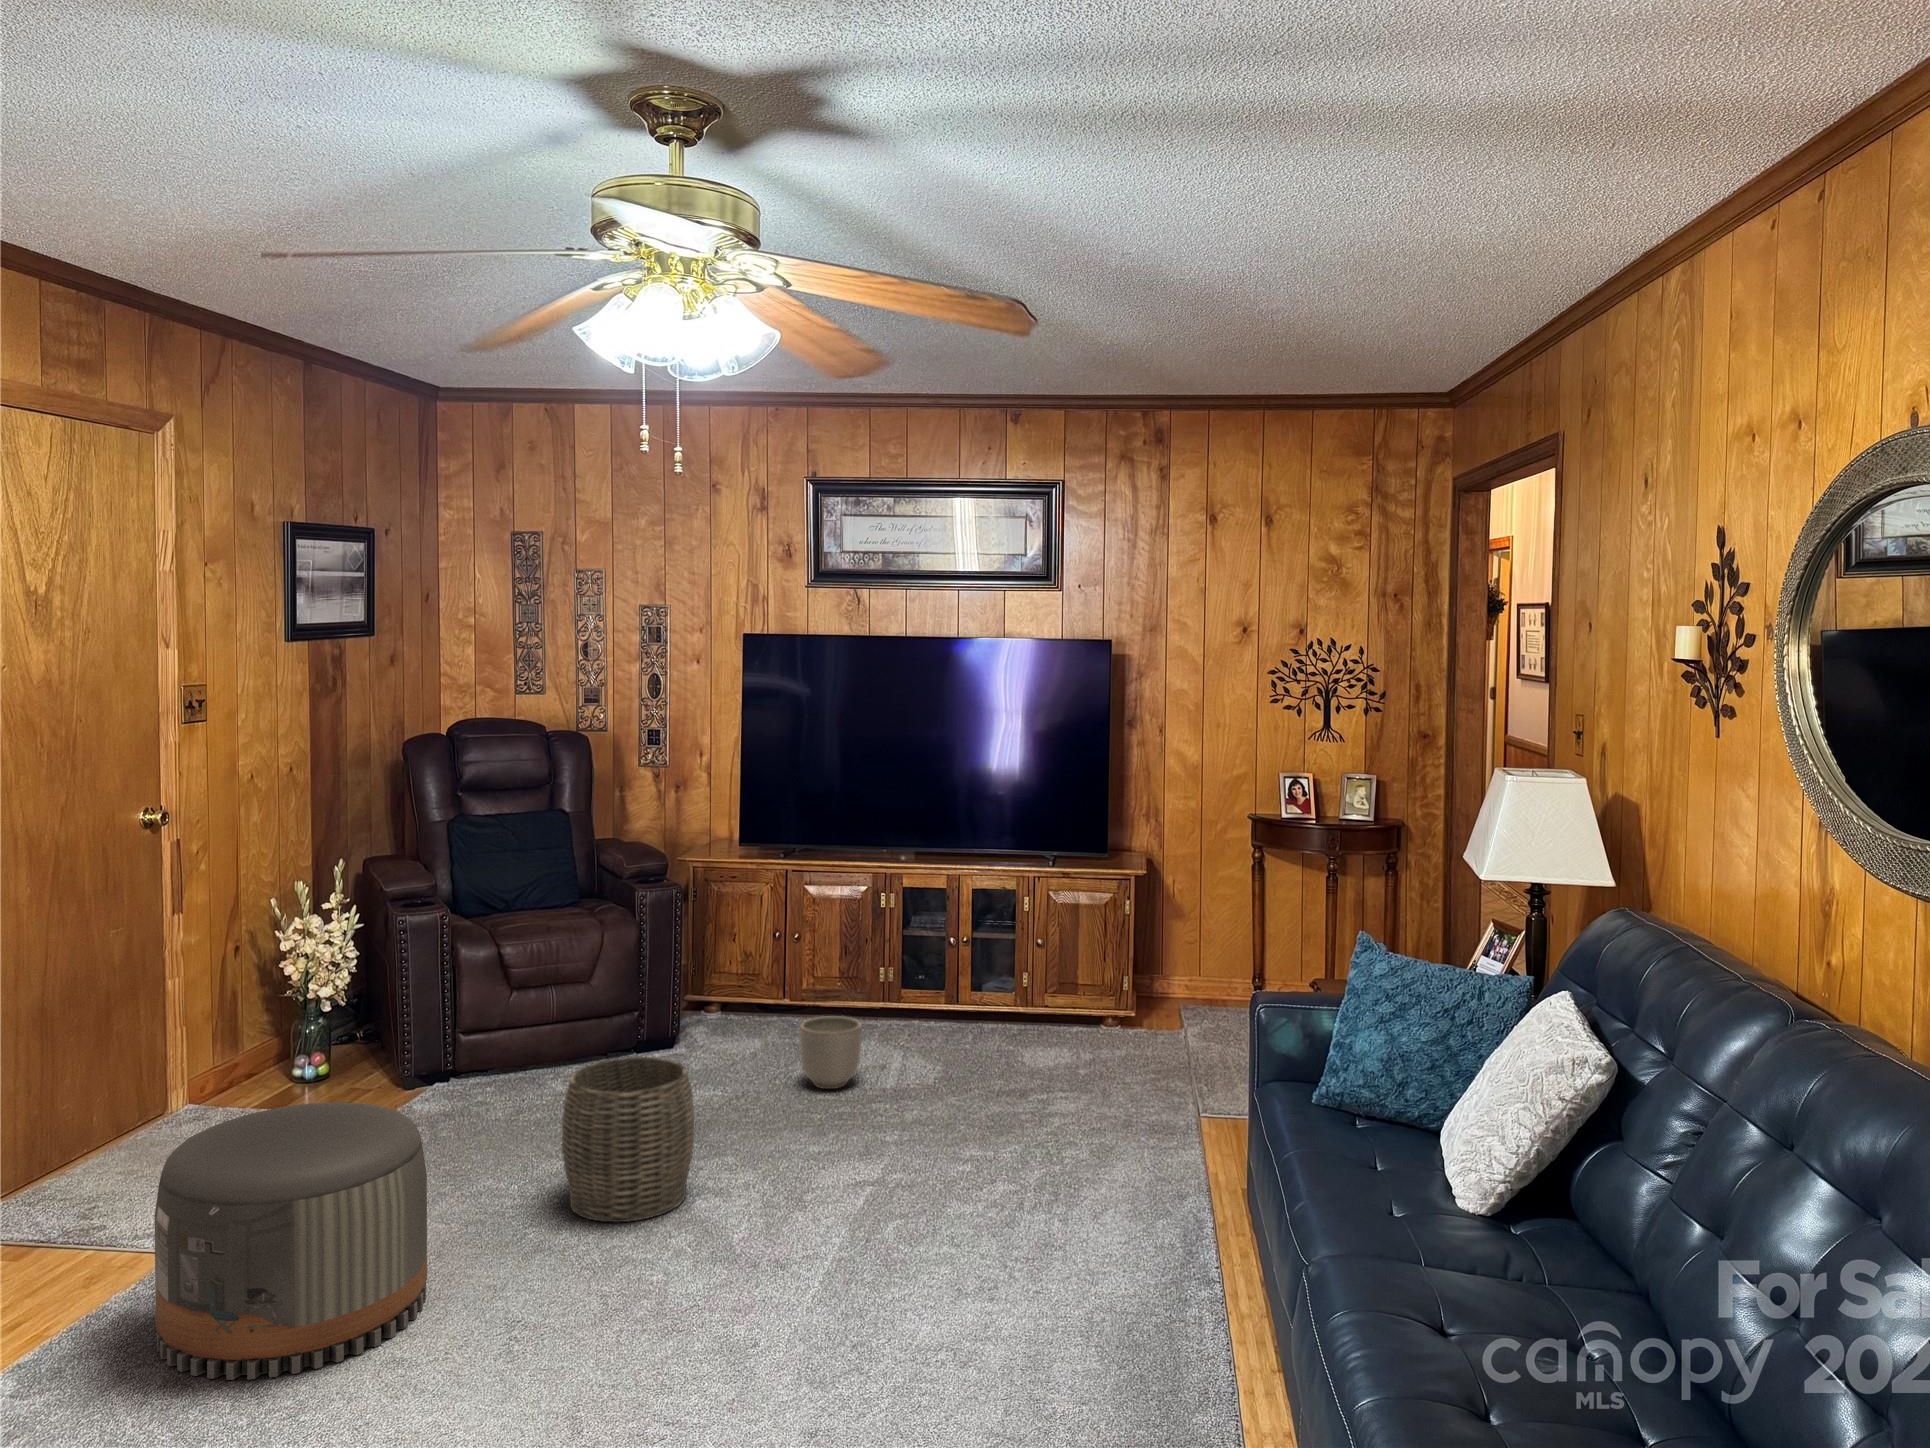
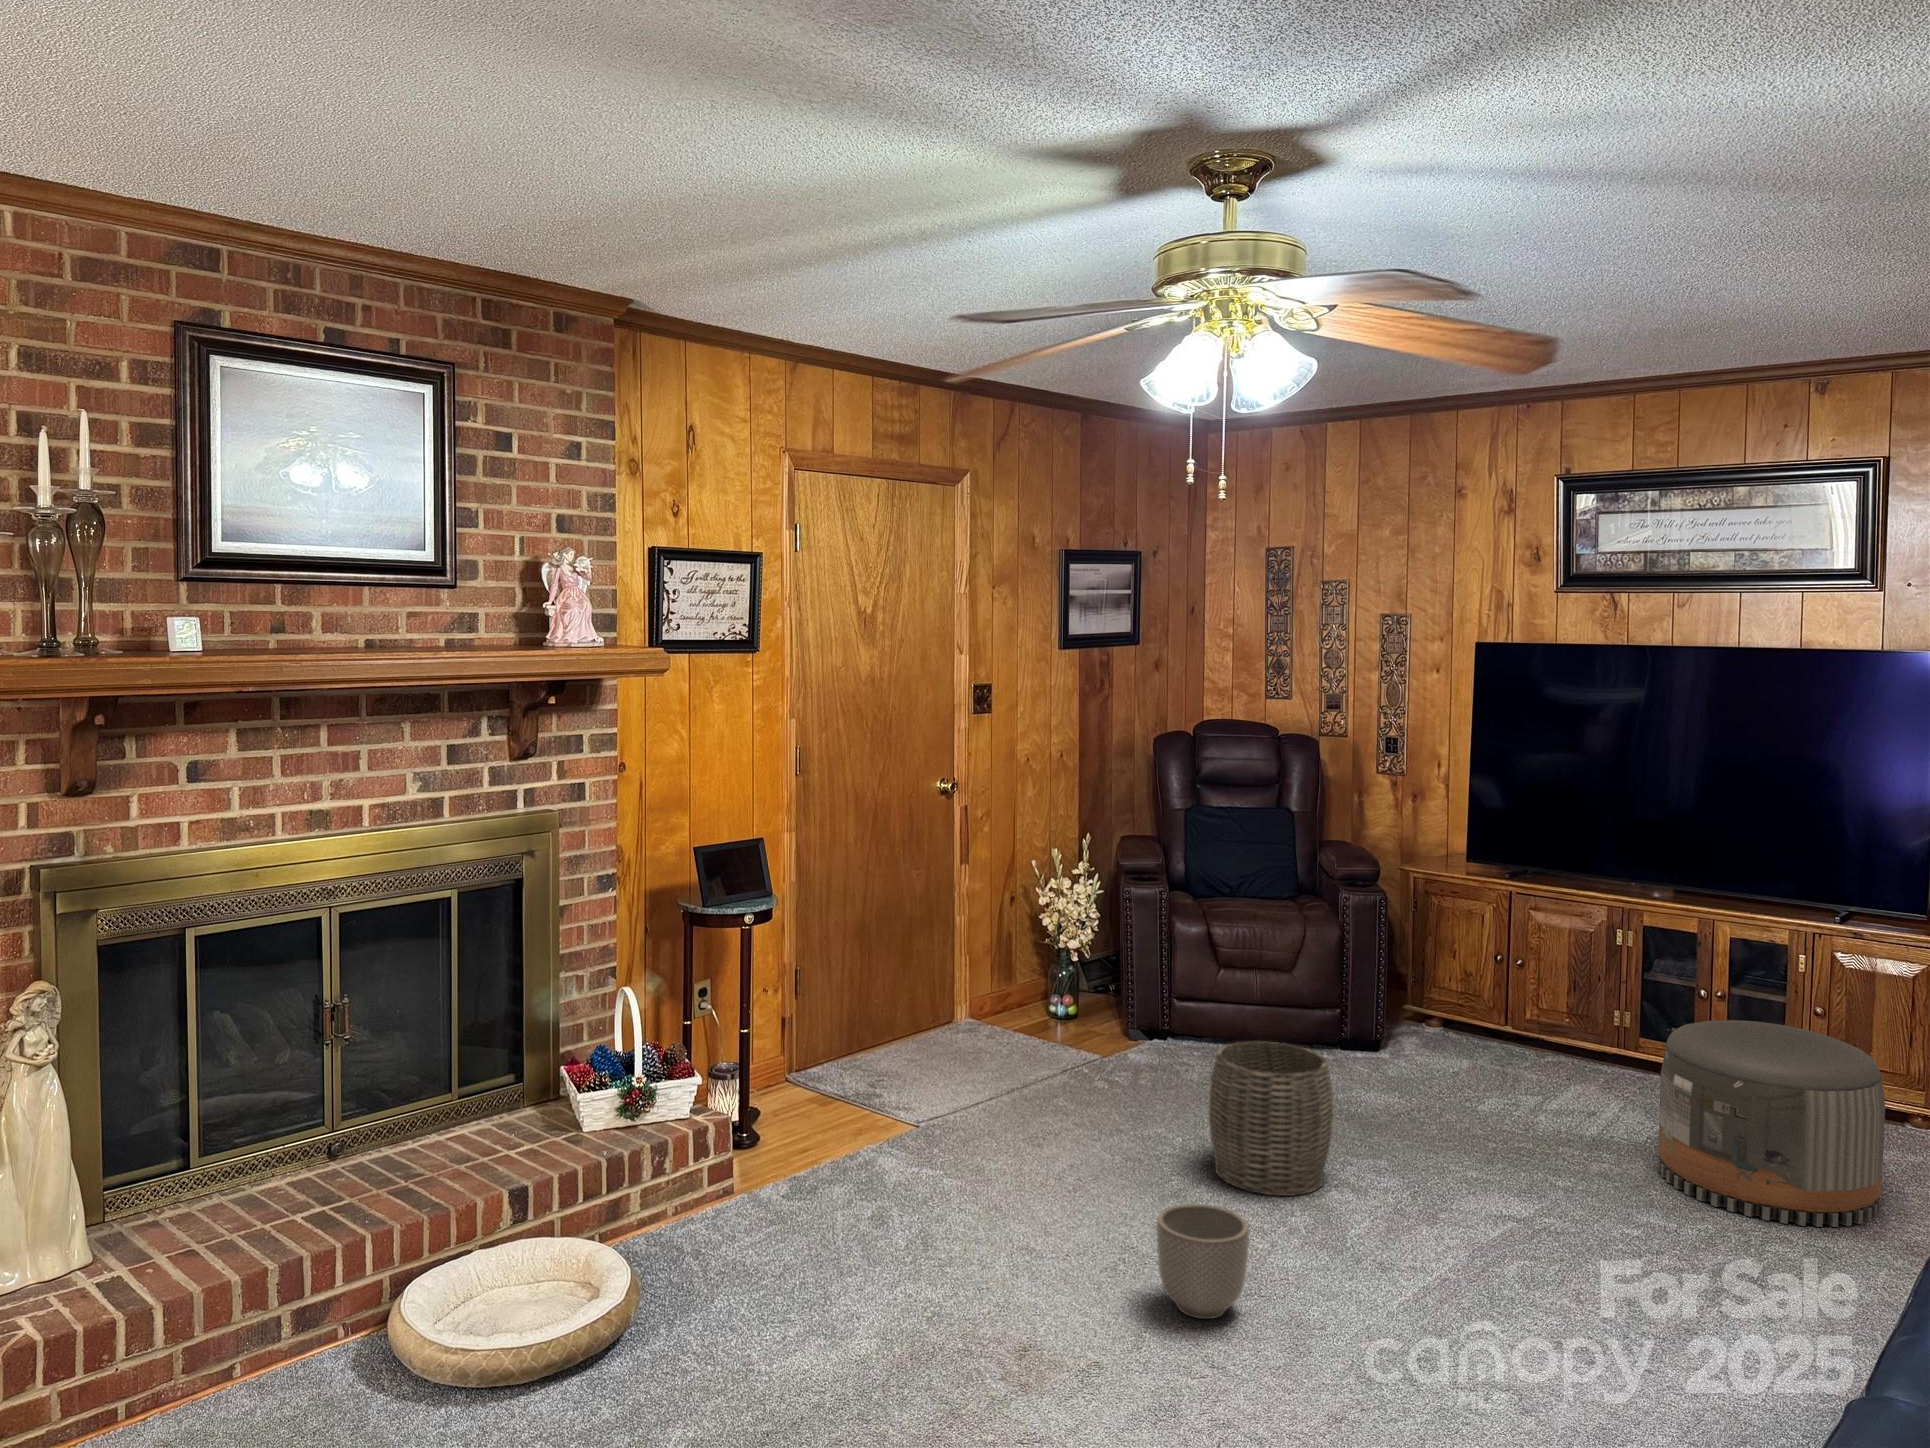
planter: present [799,1016,862,1089] -> present [1156,1203,1249,1319]
pouf: present [155,1102,427,1380] -> present [1658,1020,1885,1227]

